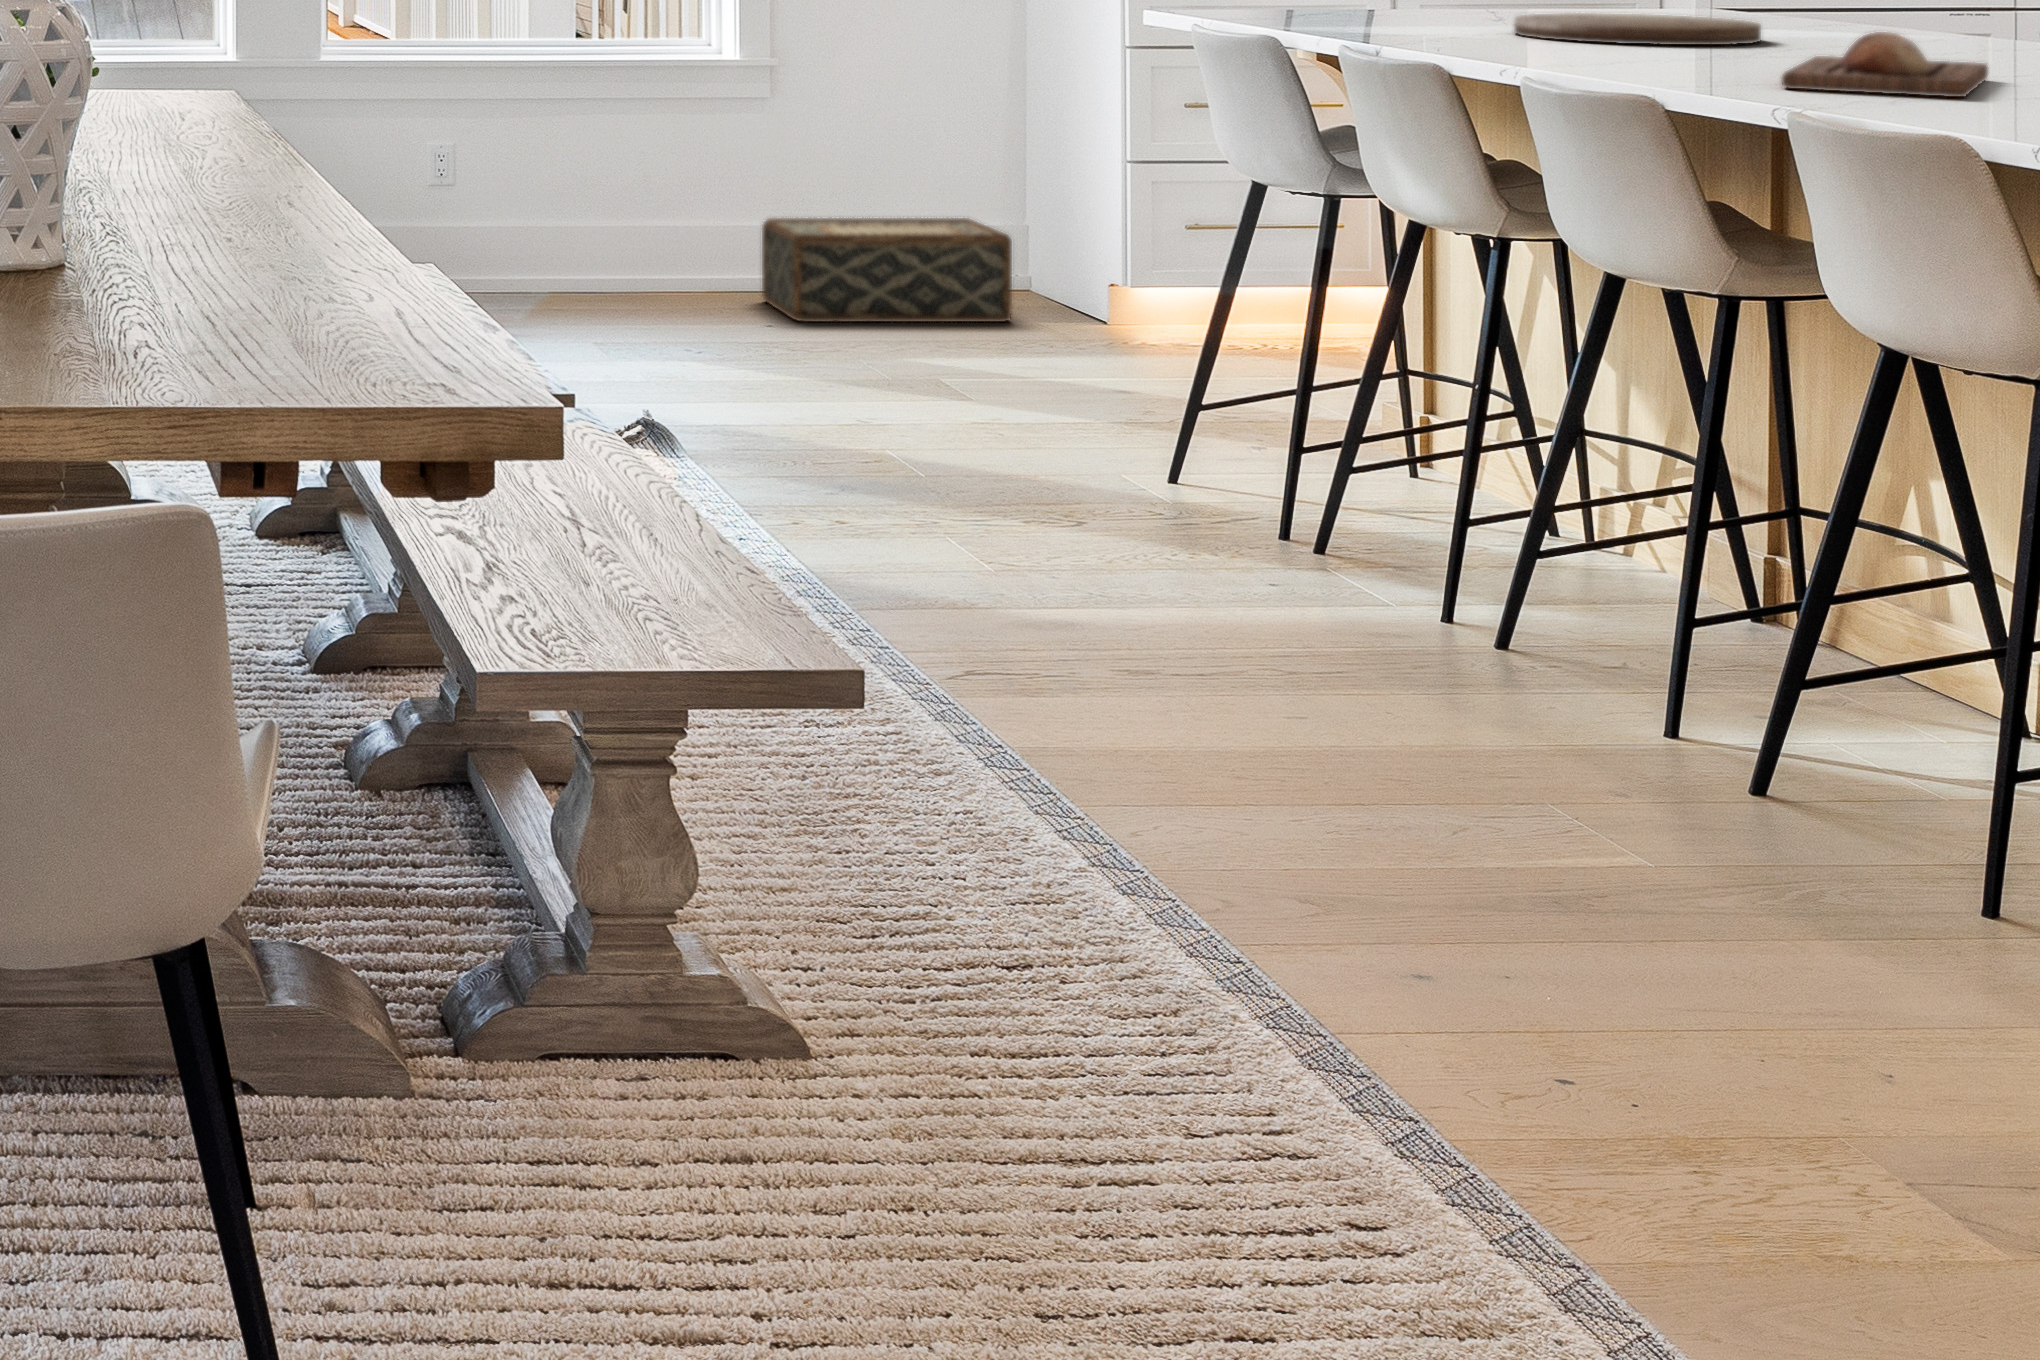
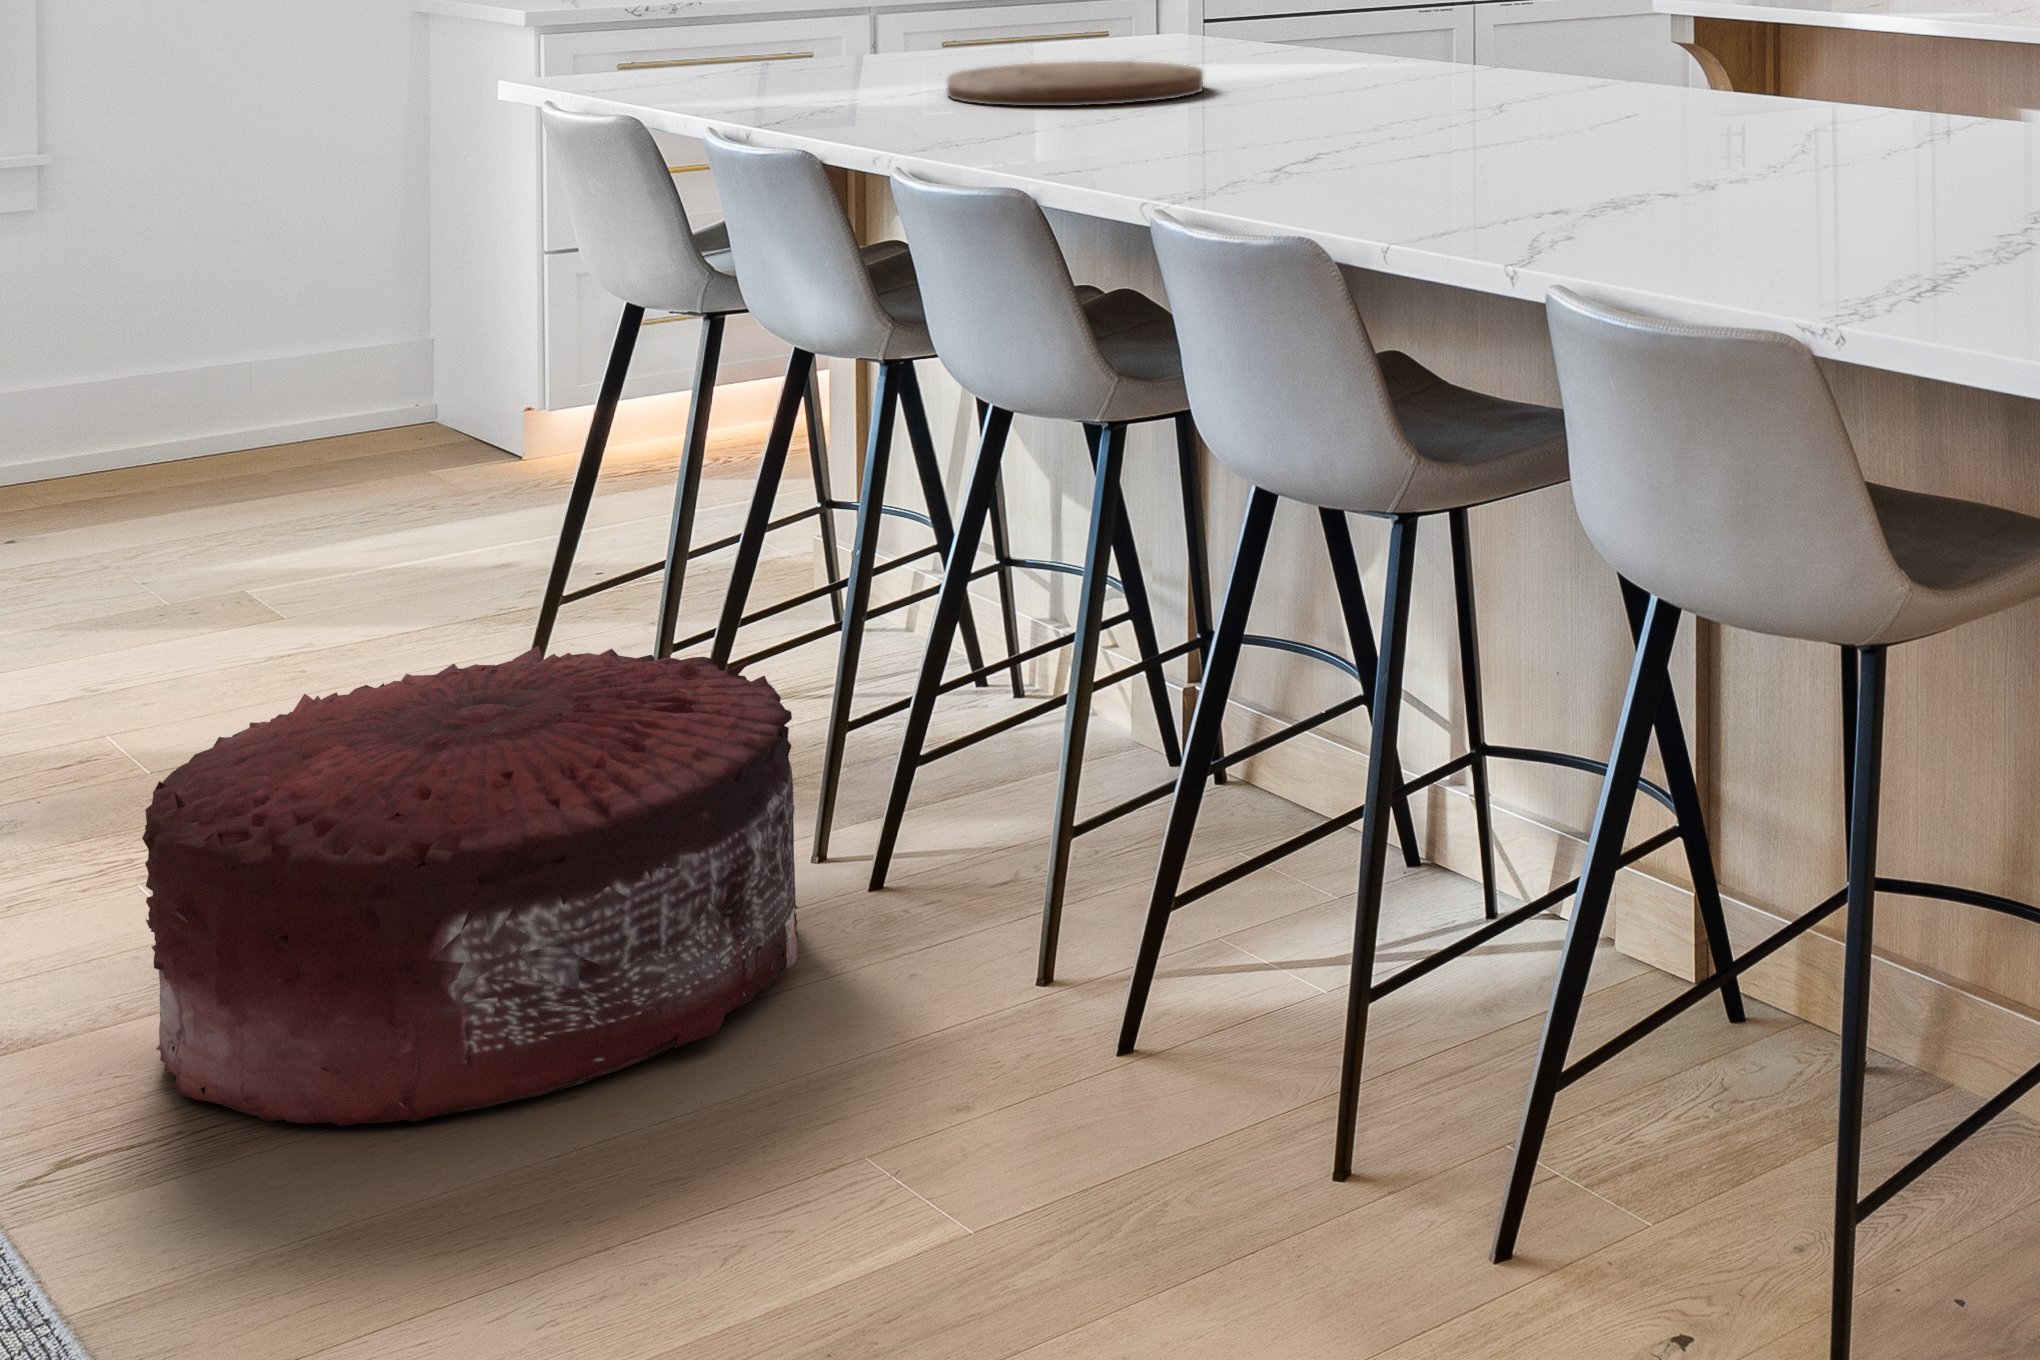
bread loaf: present [1782,32,1988,97] -> none [1178,97,1390,179]
woven basket: present [762,218,1012,322] -> none [26,336,399,519]
pouf: none [993,403,1452,700] -> present [142,646,798,1126]

